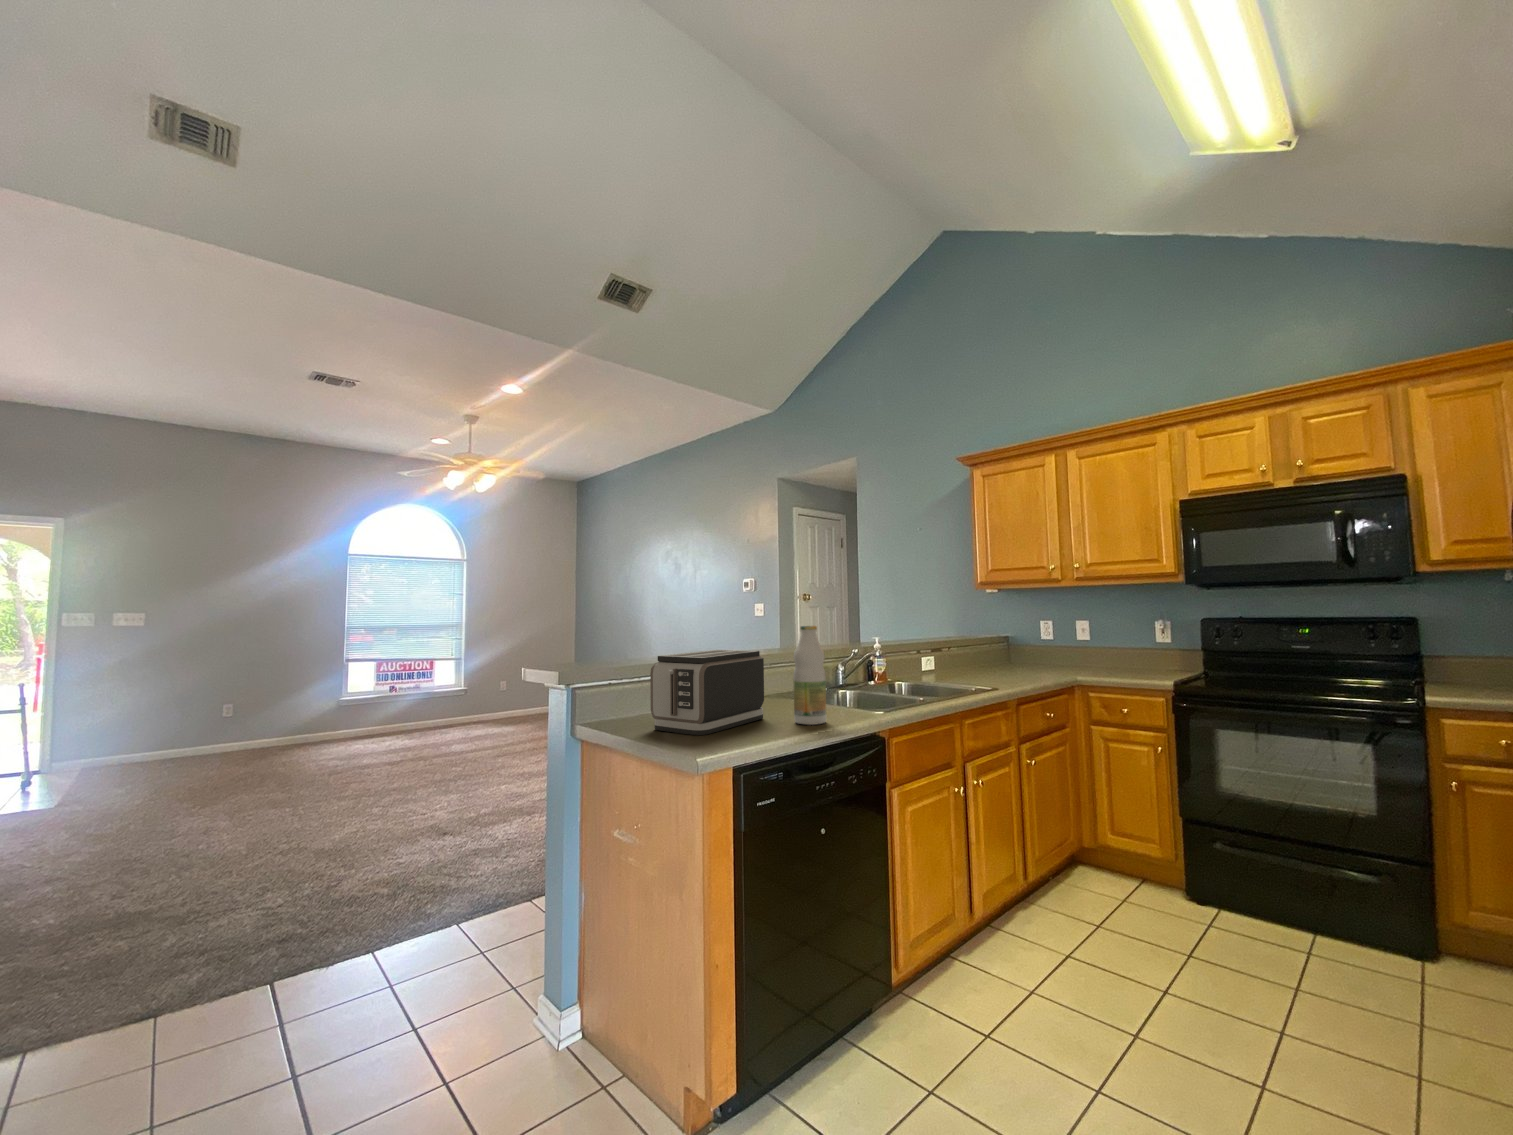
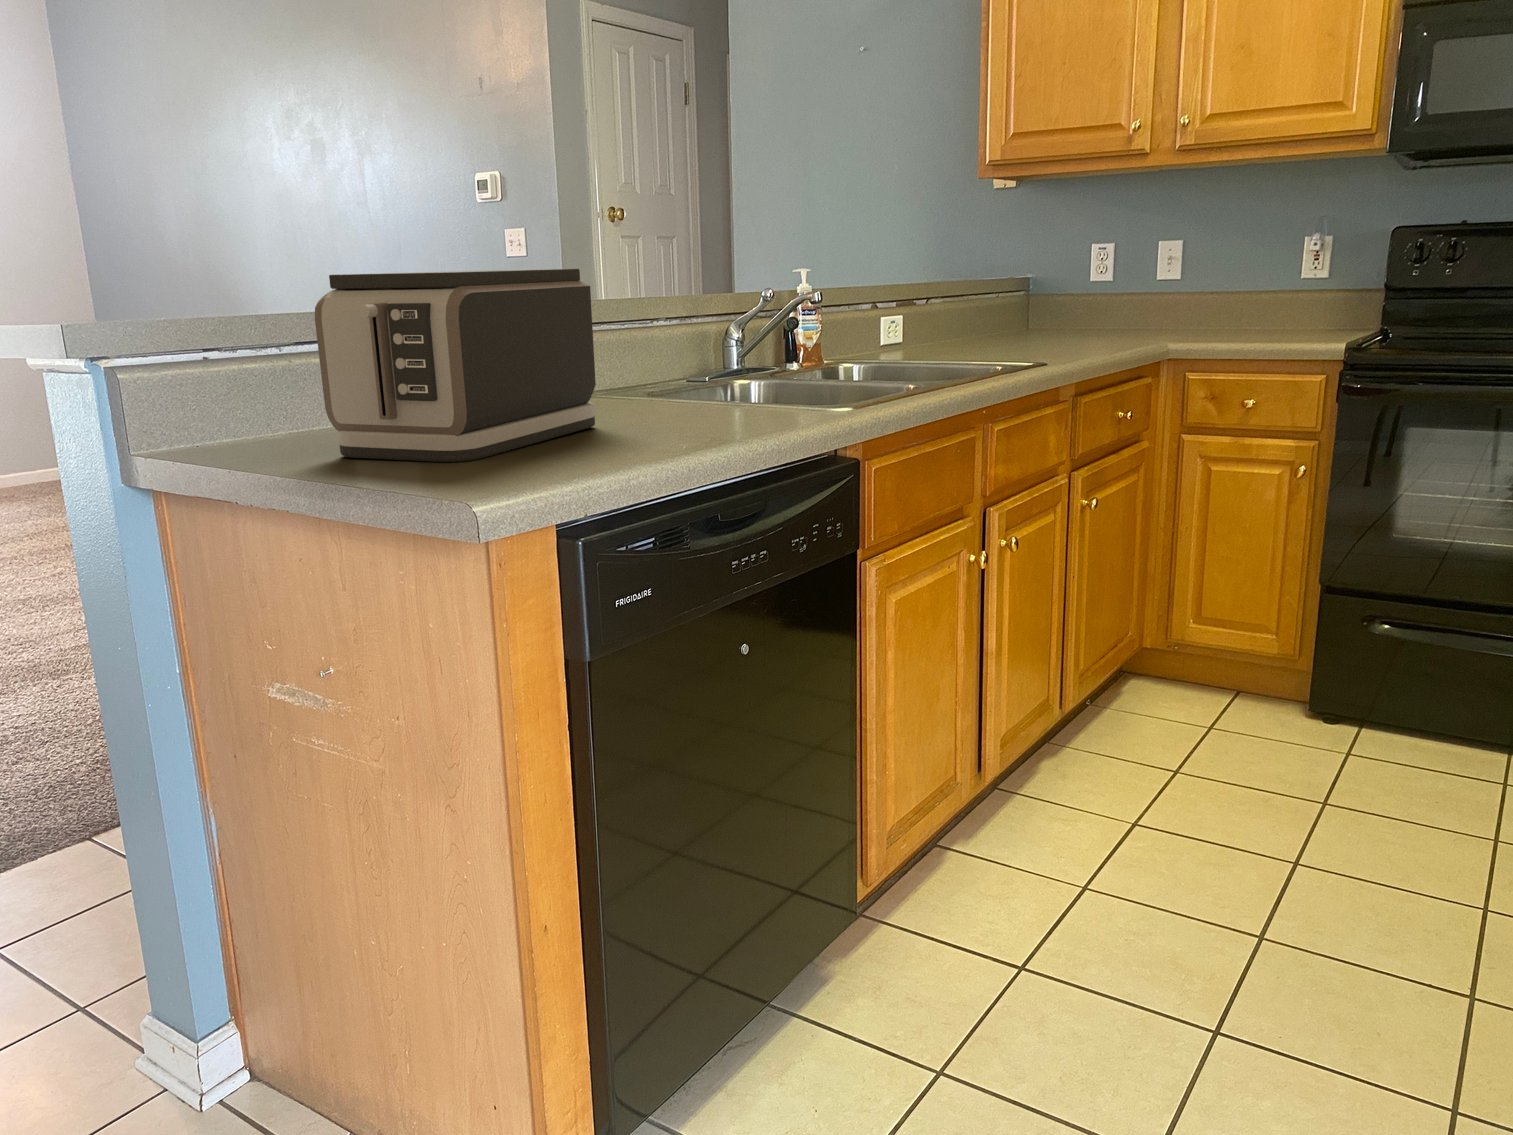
bottle: present [793,626,826,725] -> none [666,201,742,432]

